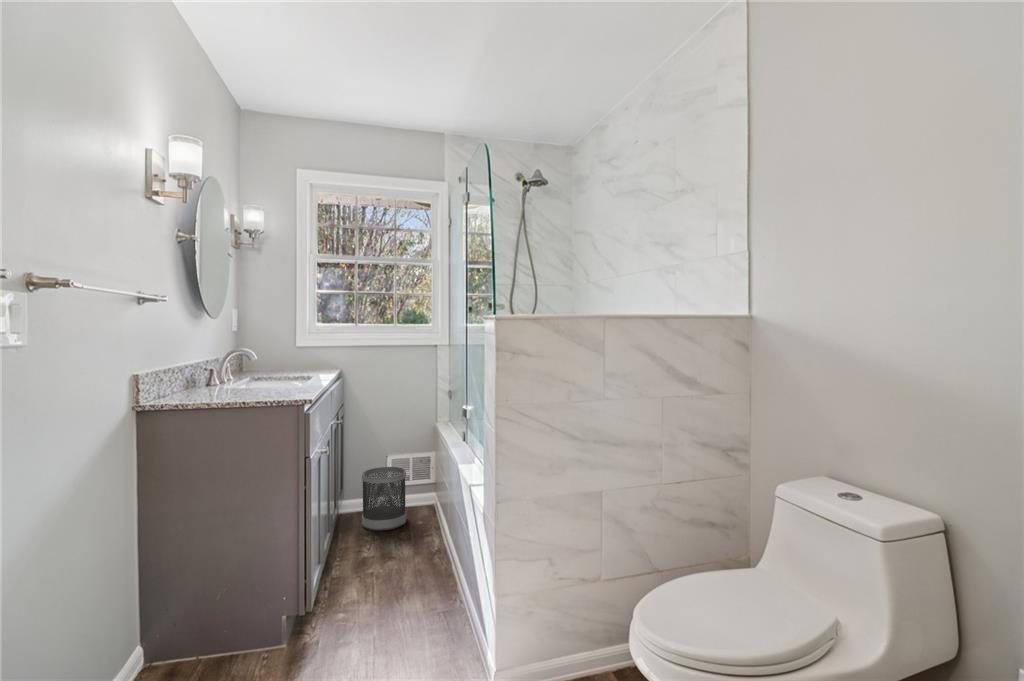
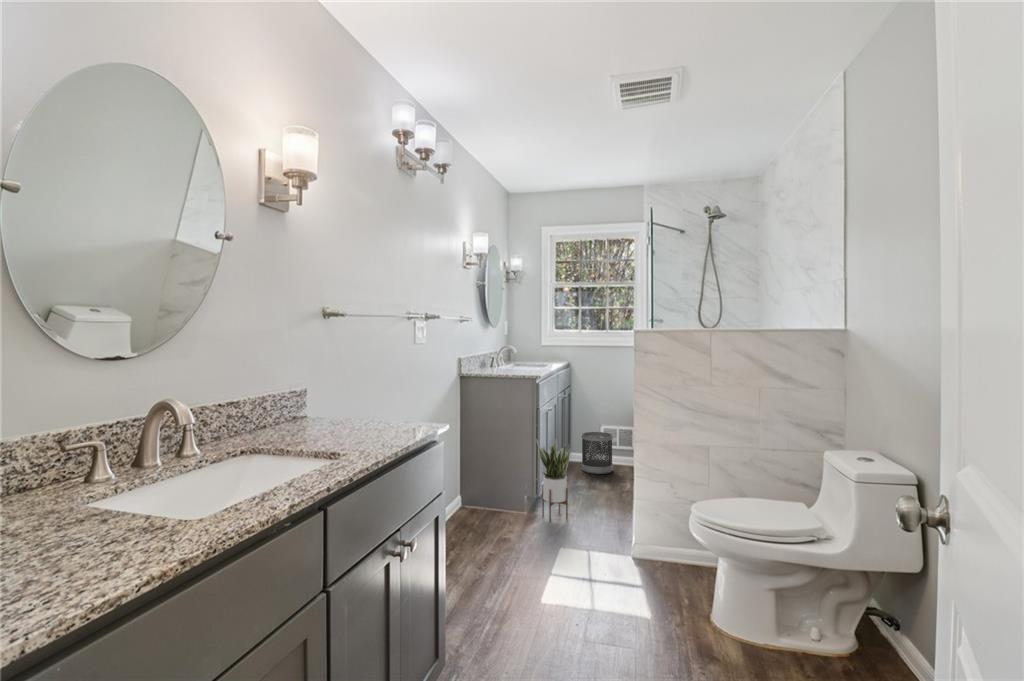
potted plant: none [305,509,368,659] -> present [536,440,571,522]

